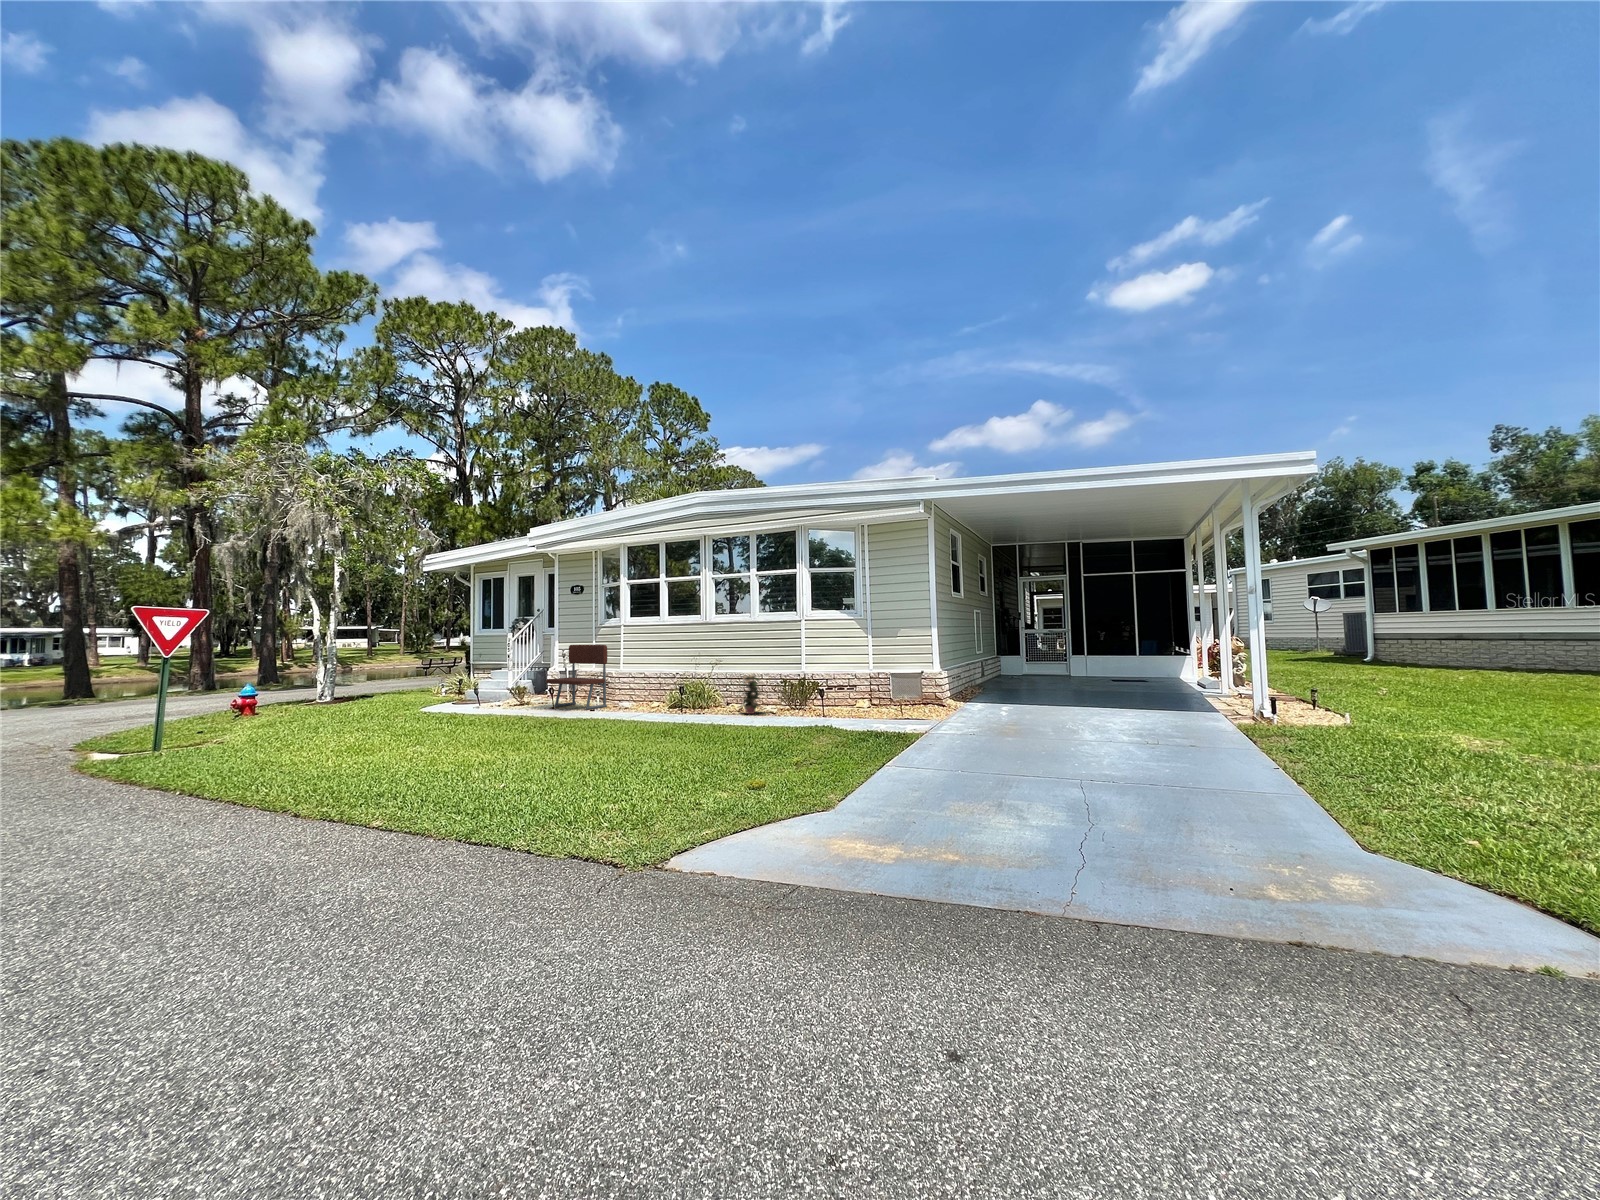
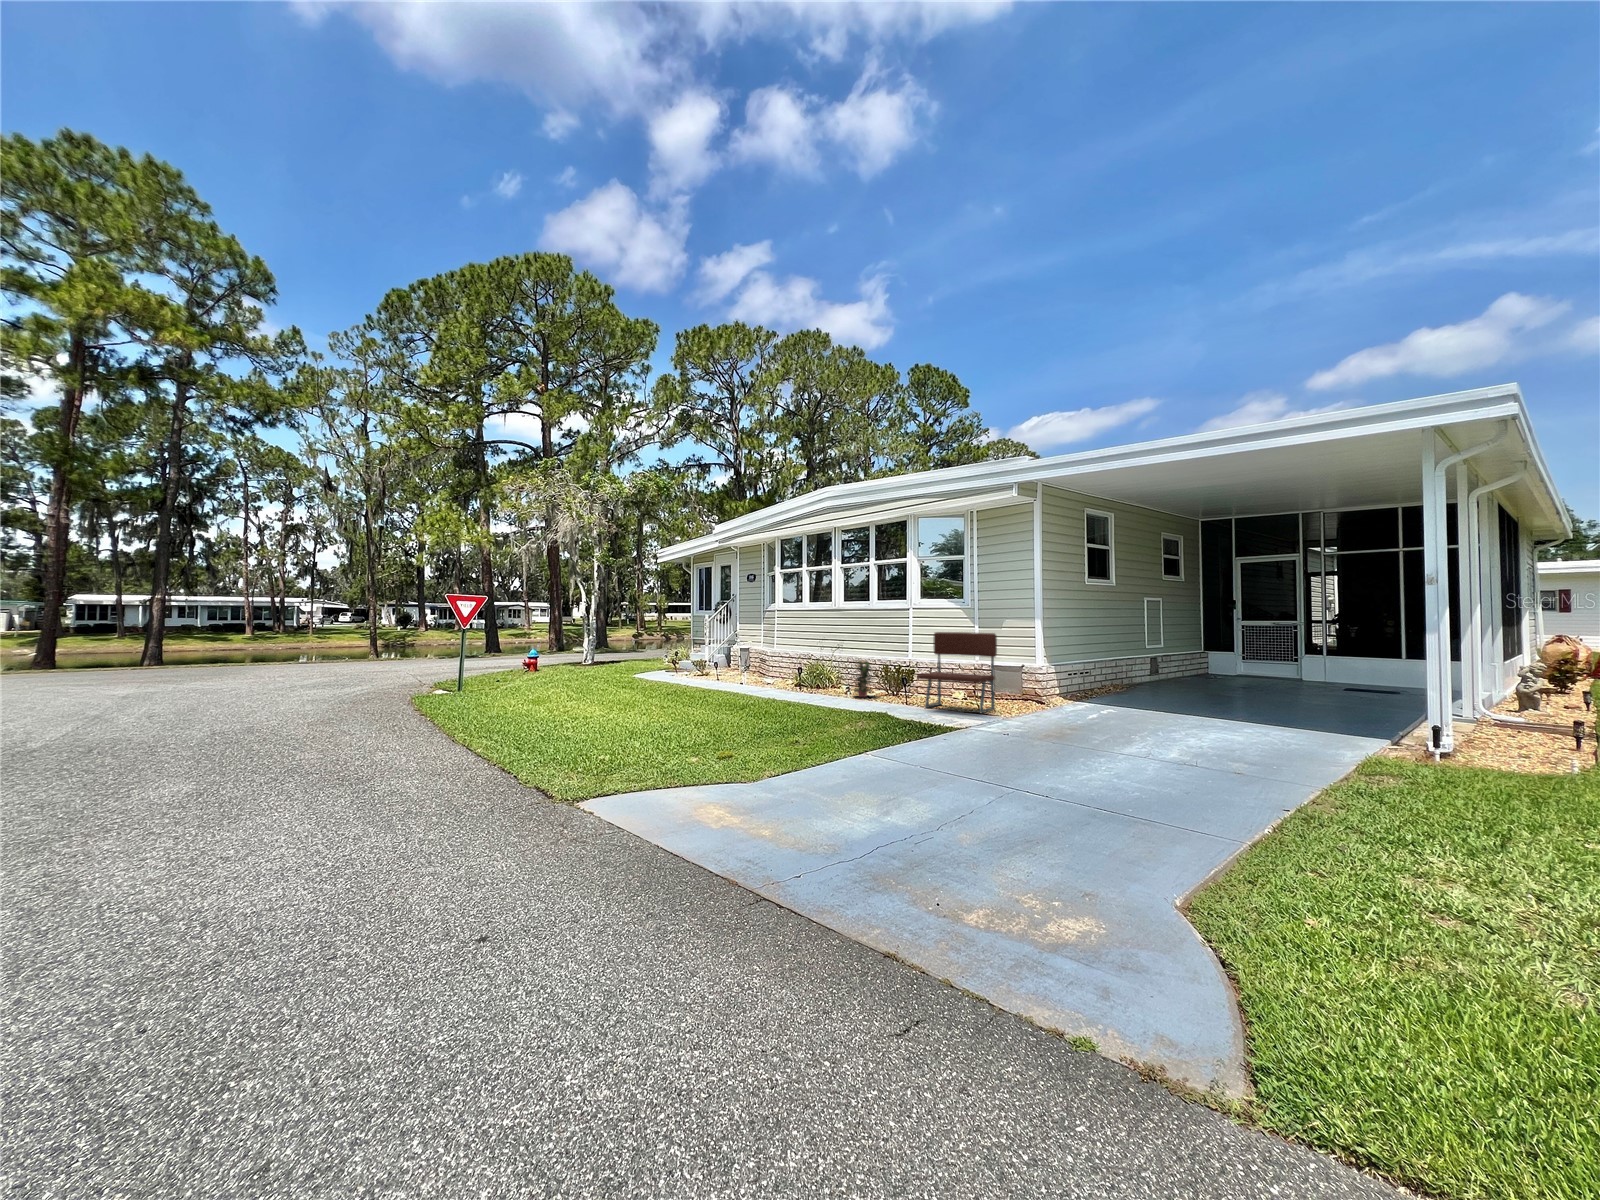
bench: present [546,645,607,710] -> present [917,632,997,713]

